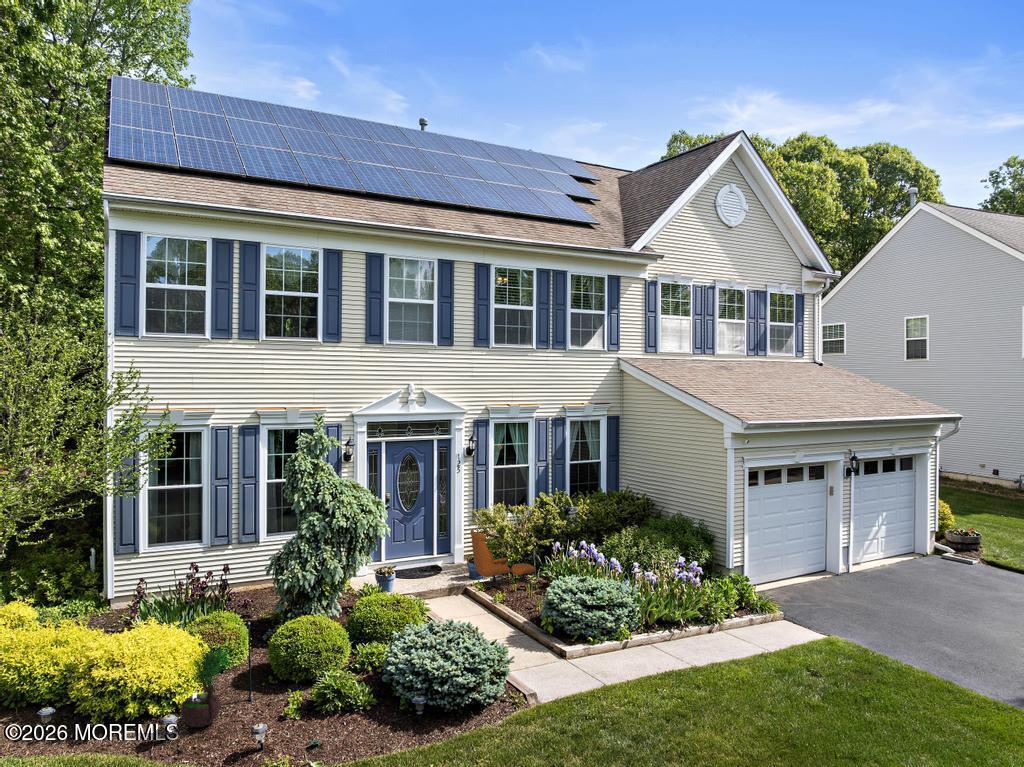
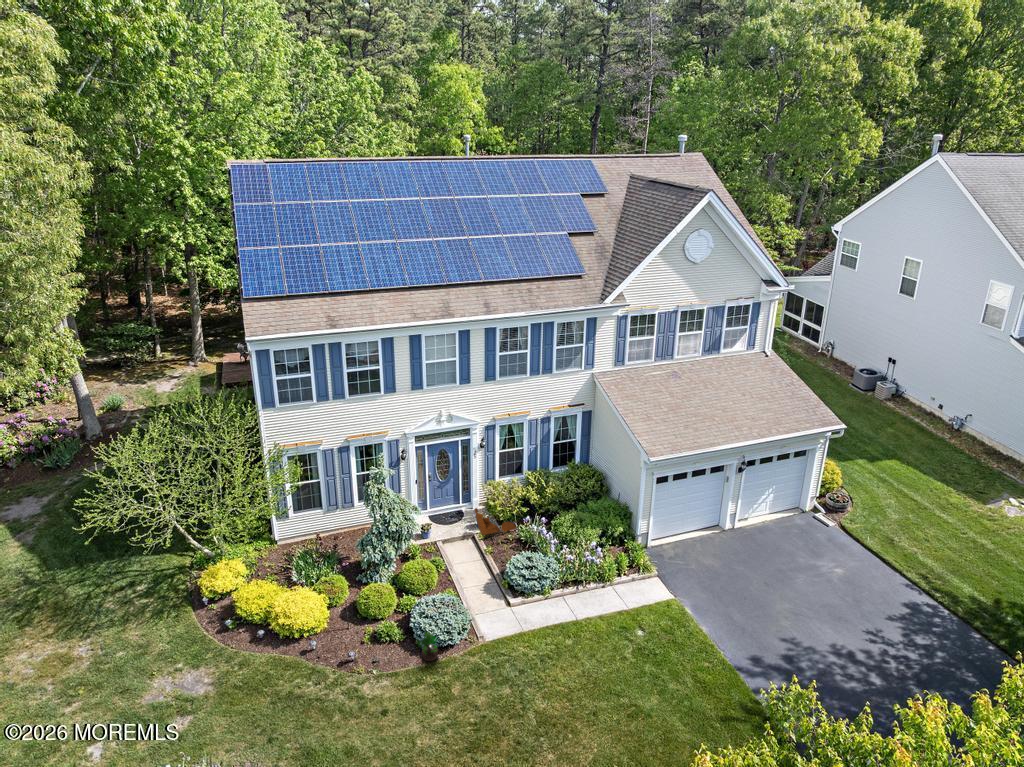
potted tree: present [181,647,231,727] -> present [419,632,438,661]

